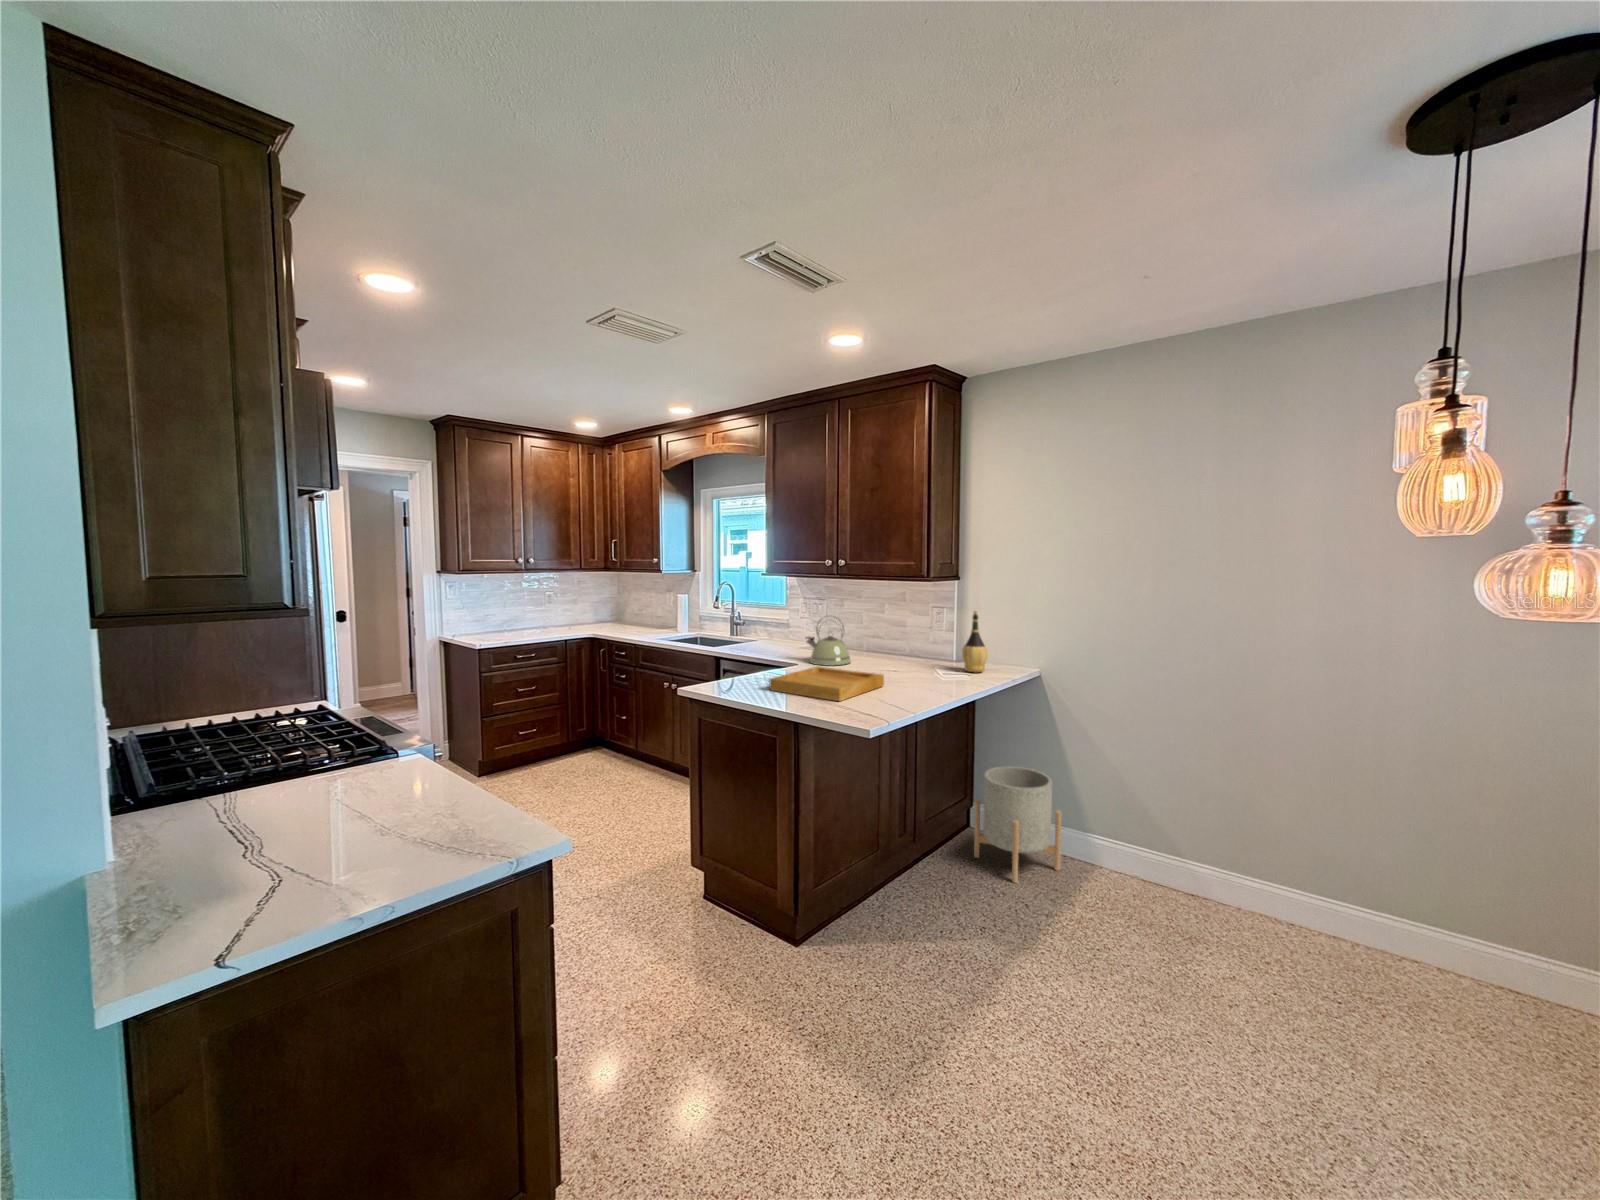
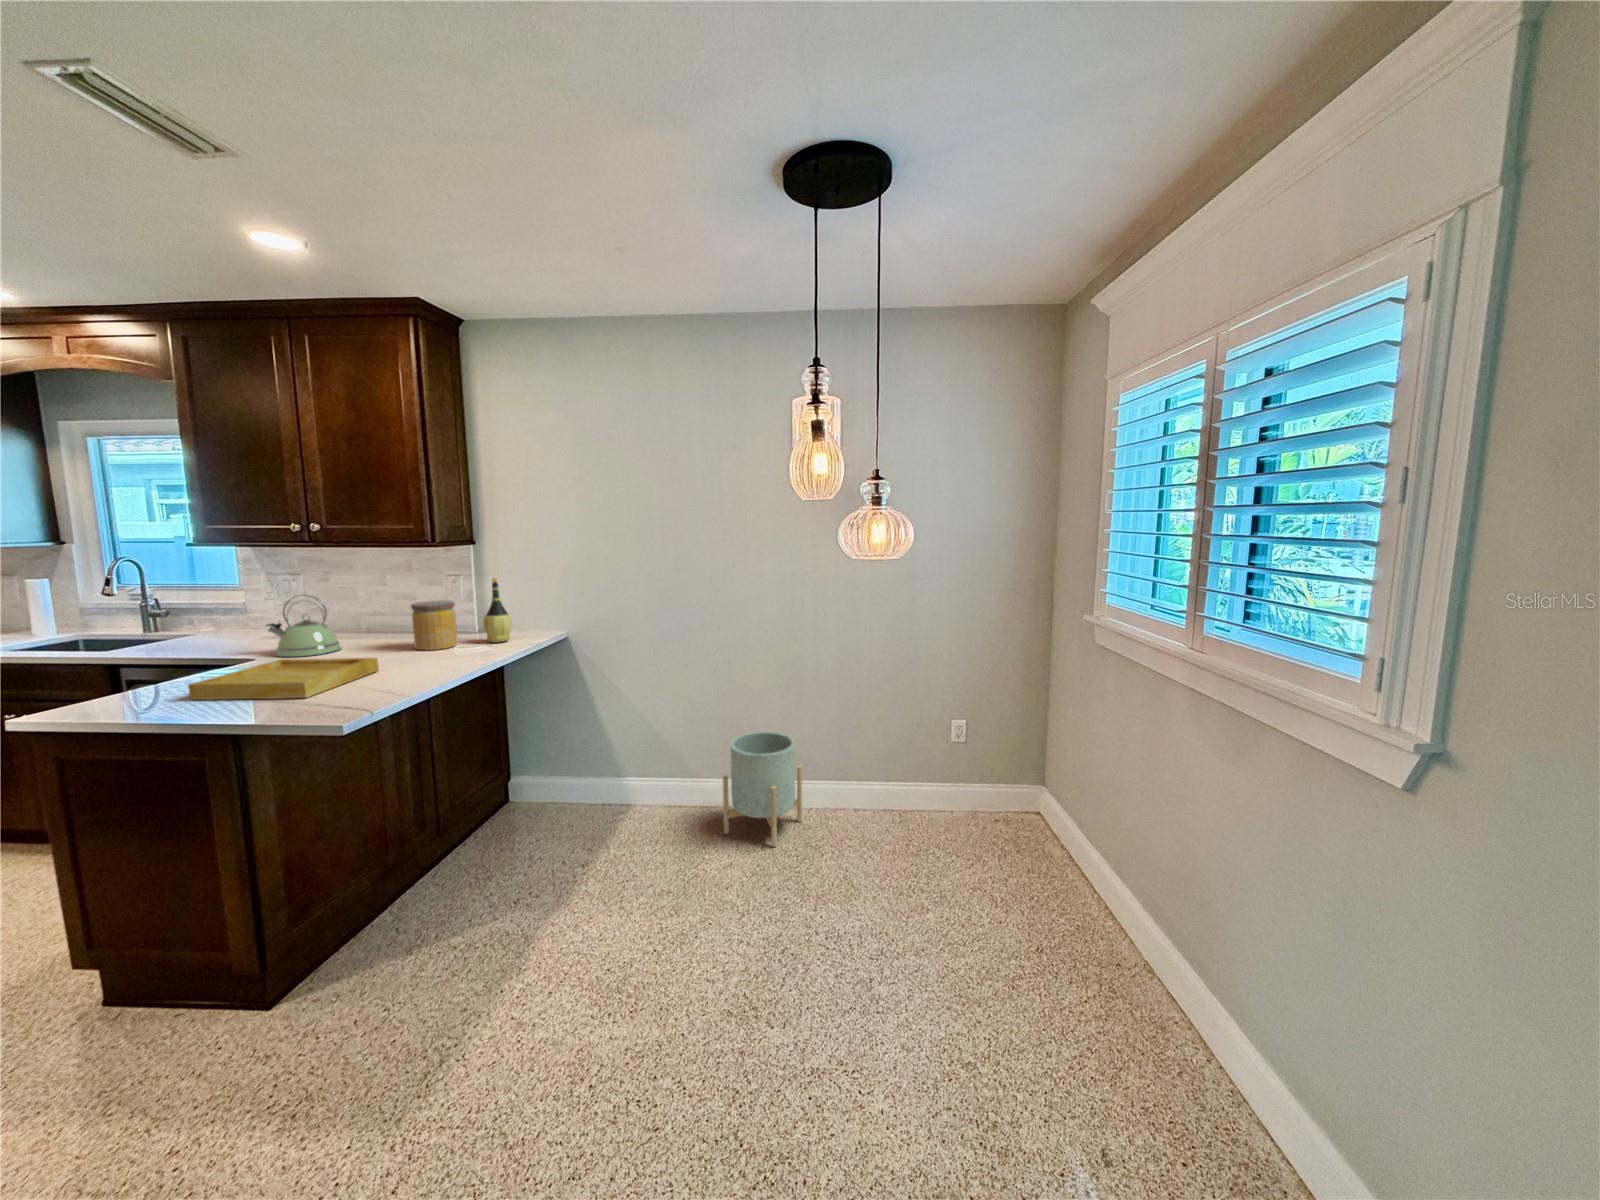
jar: none [905,628,940,673] -> present [411,601,458,650]
planter: present [974,766,1061,883] -> present [723,732,802,847]

